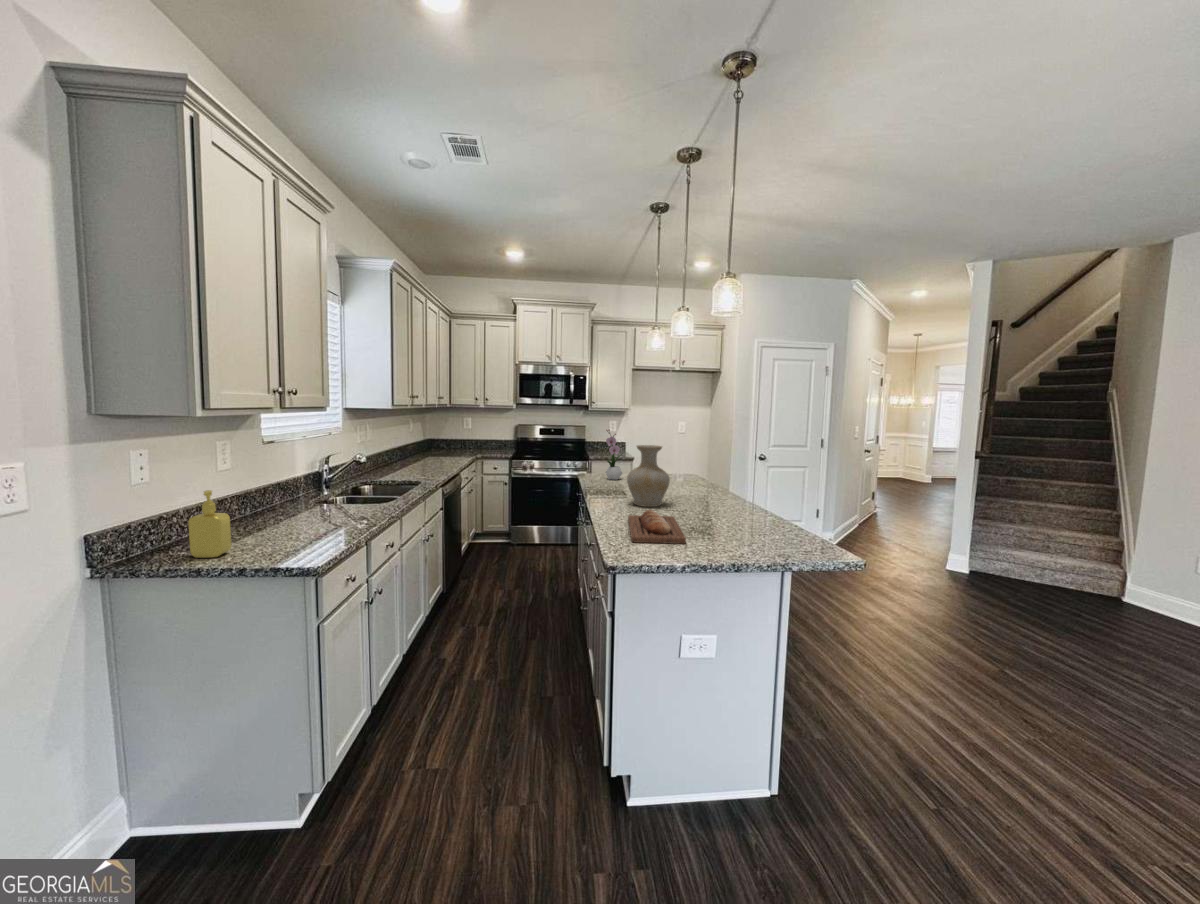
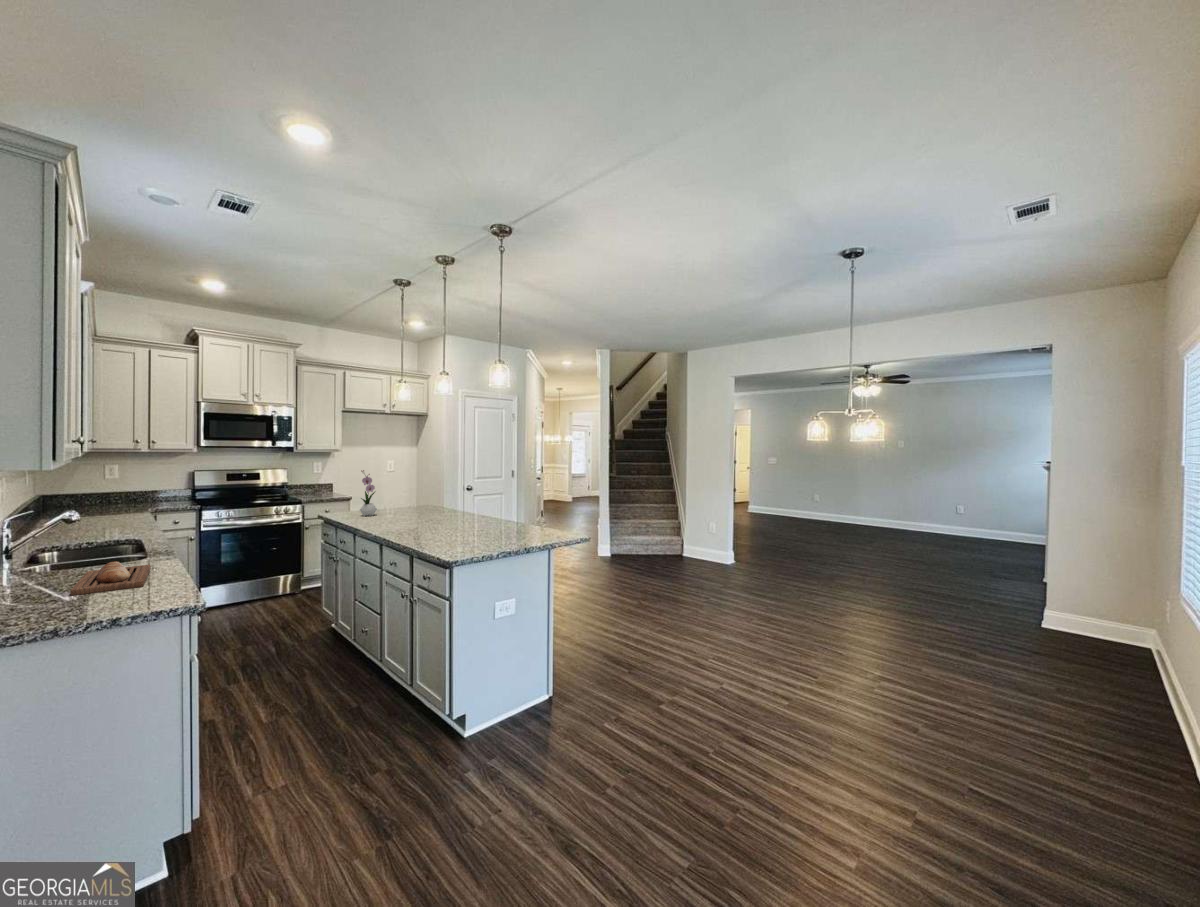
vase: present [627,445,670,507] -> none [413,480,449,529]
soap dispenser: present [188,490,231,558] -> none [32,550,77,623]
bread loaf: present [628,510,686,544] -> present [70,561,151,595]

